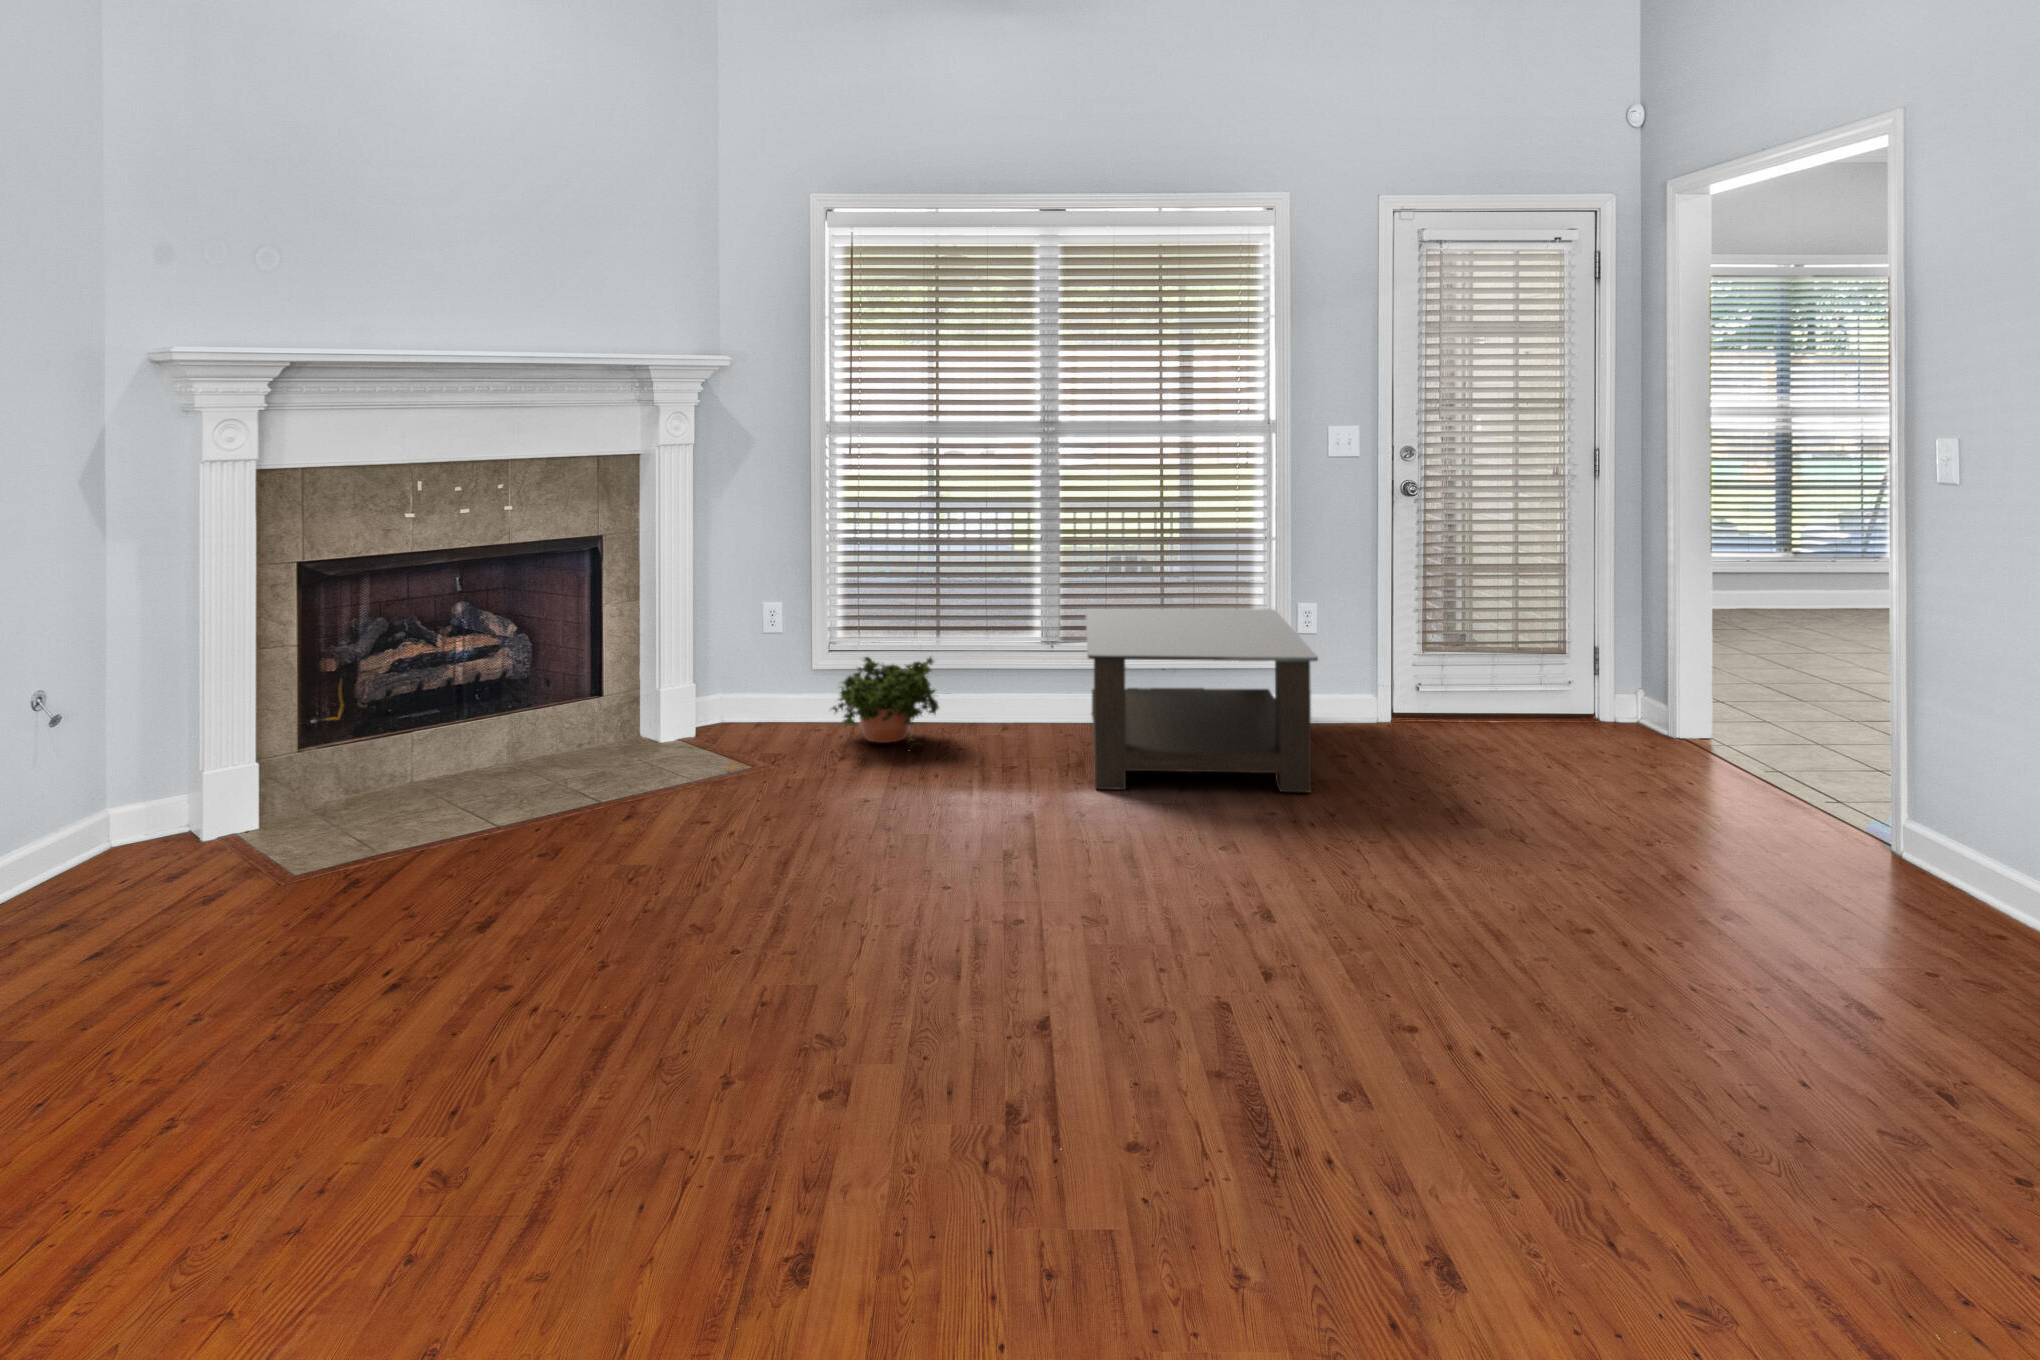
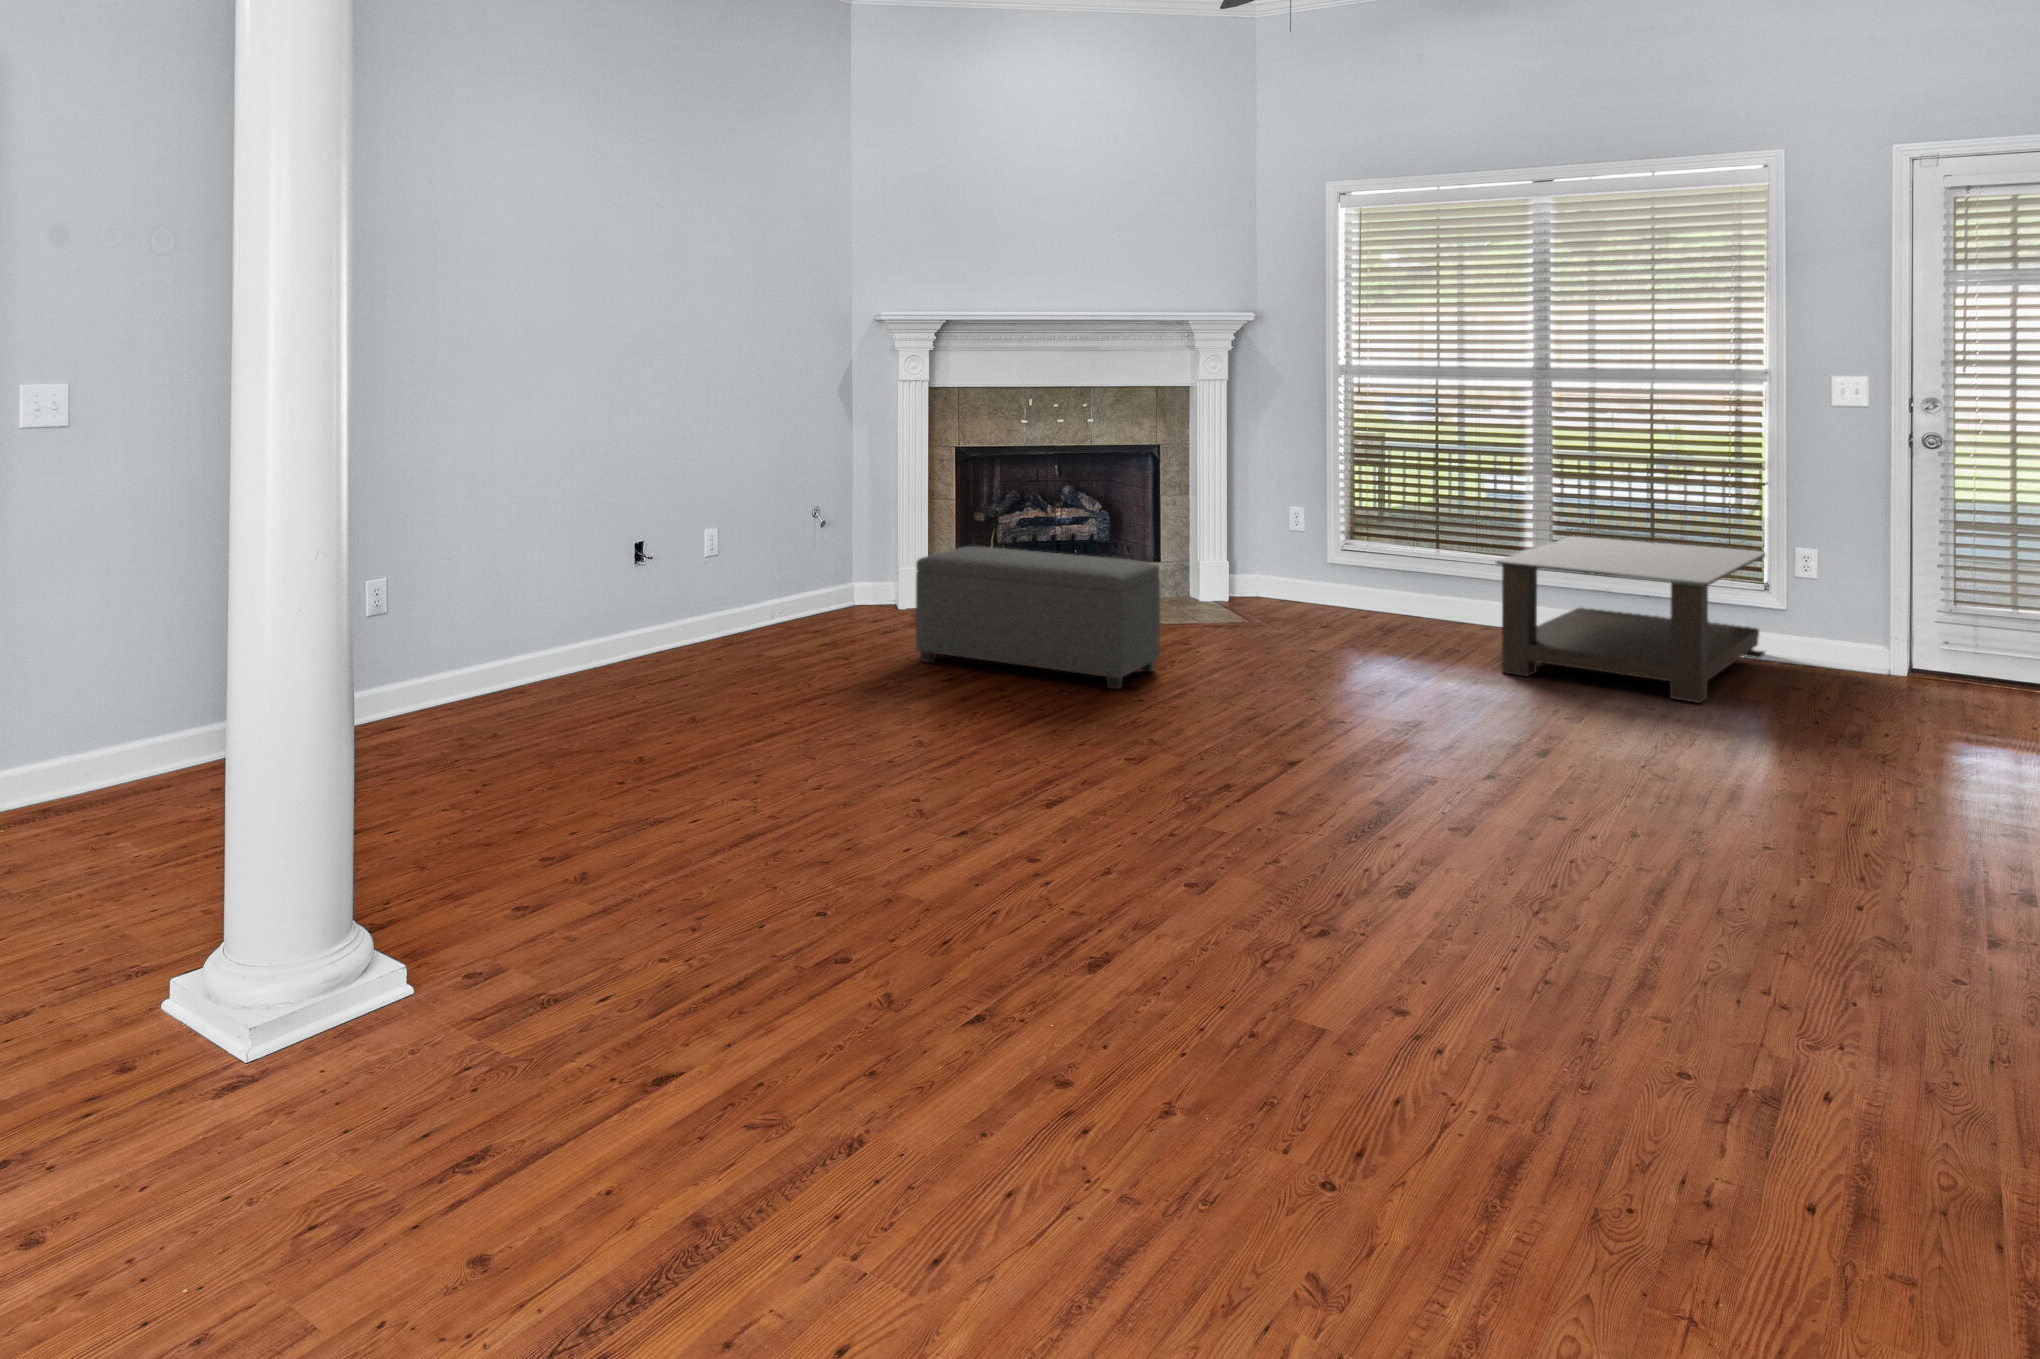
potted plant: present [832,657,939,747] -> none [1320,555,1423,632]
ottoman: none [308,721,719,956] -> present [916,546,1160,689]

